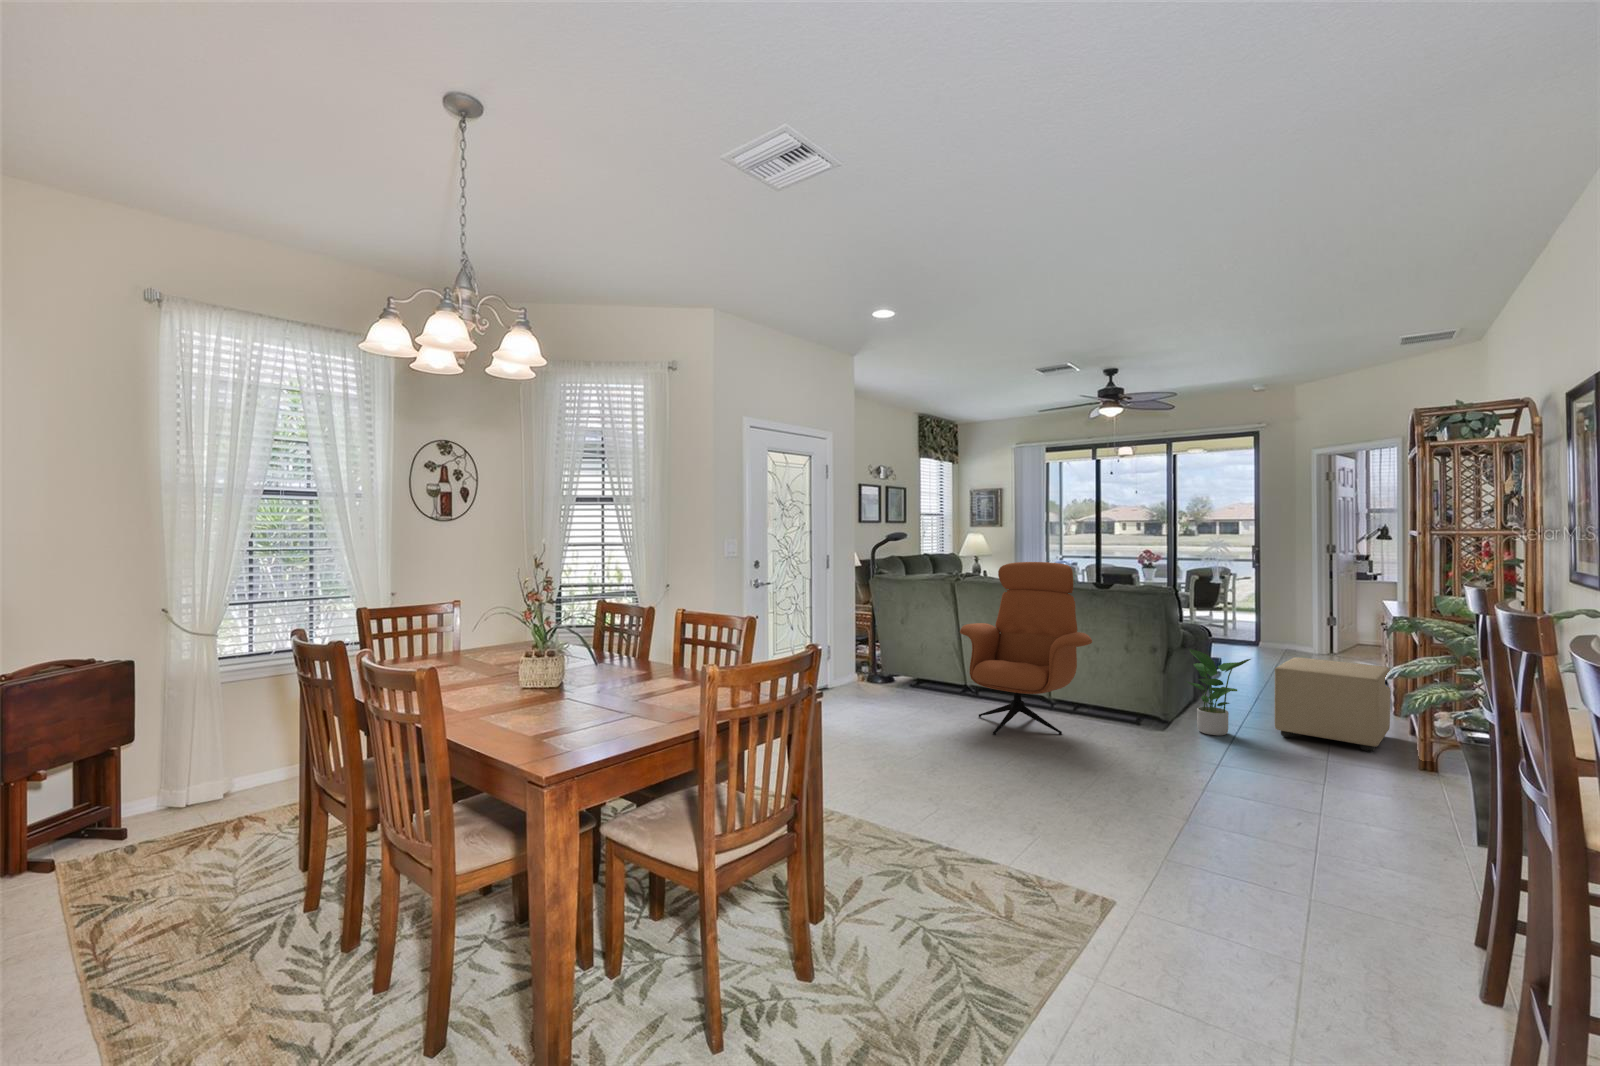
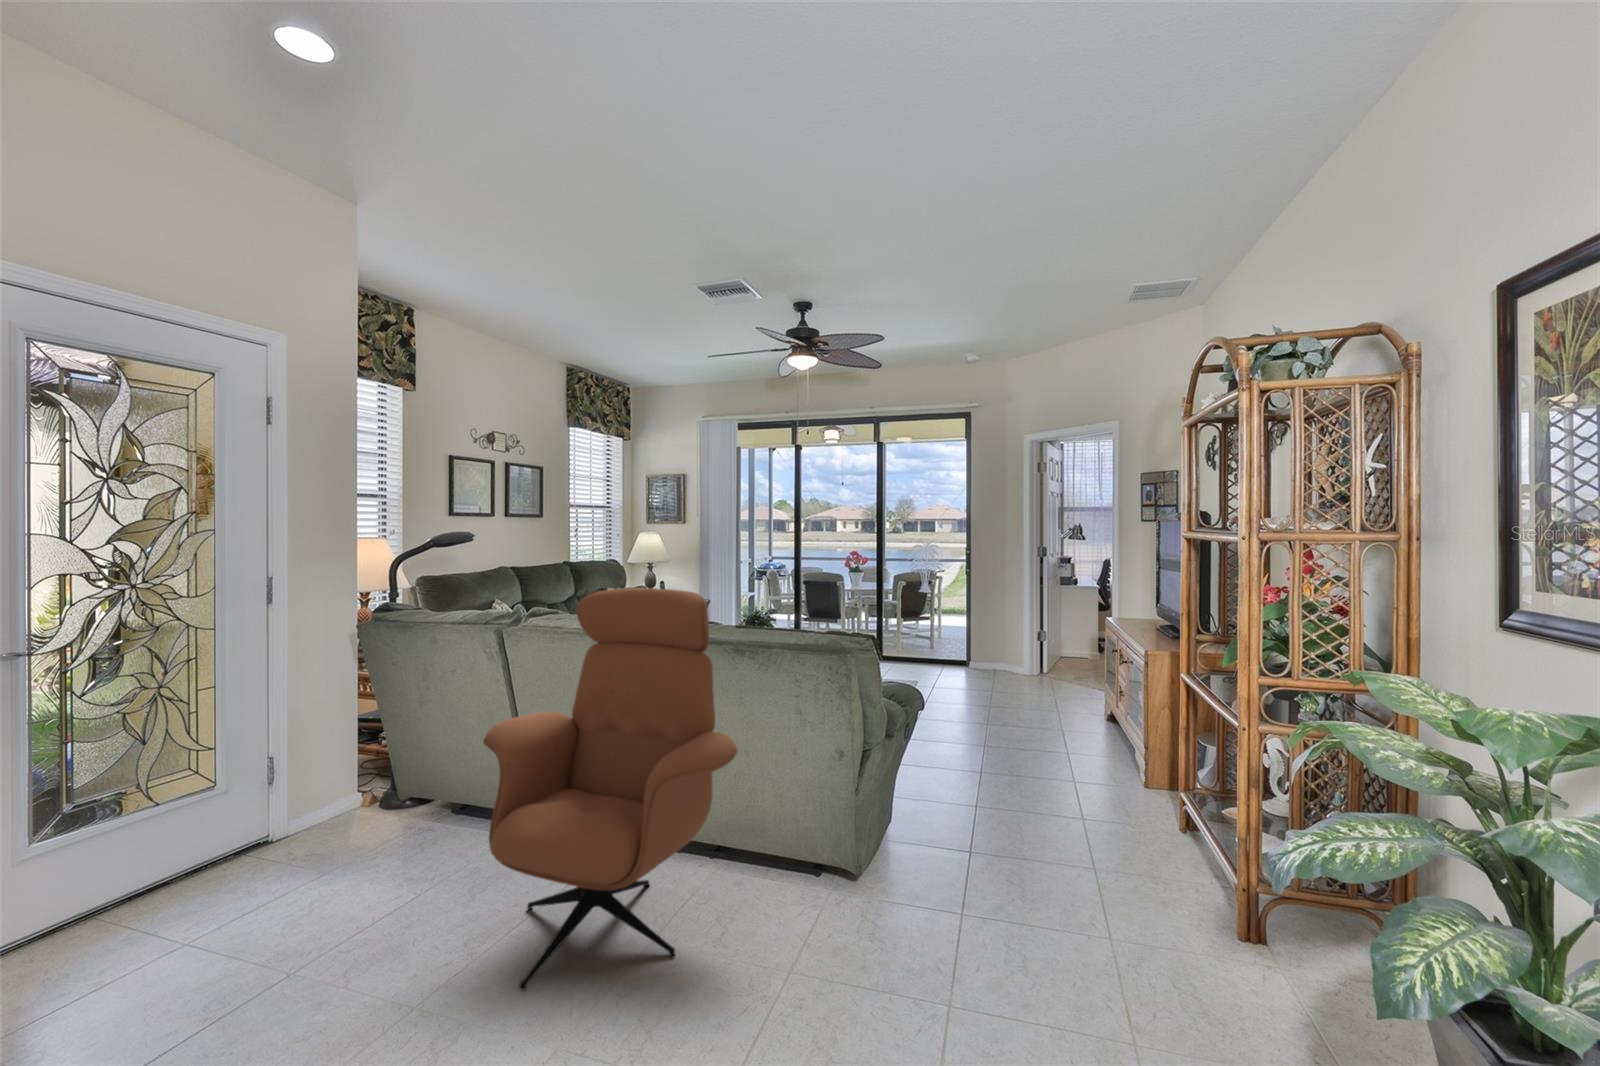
potted plant: present [1186,649,1251,735] -> none [900,739,1006,900]
ottoman: present [1275,657,1390,752] -> none [1038,729,1202,912]

